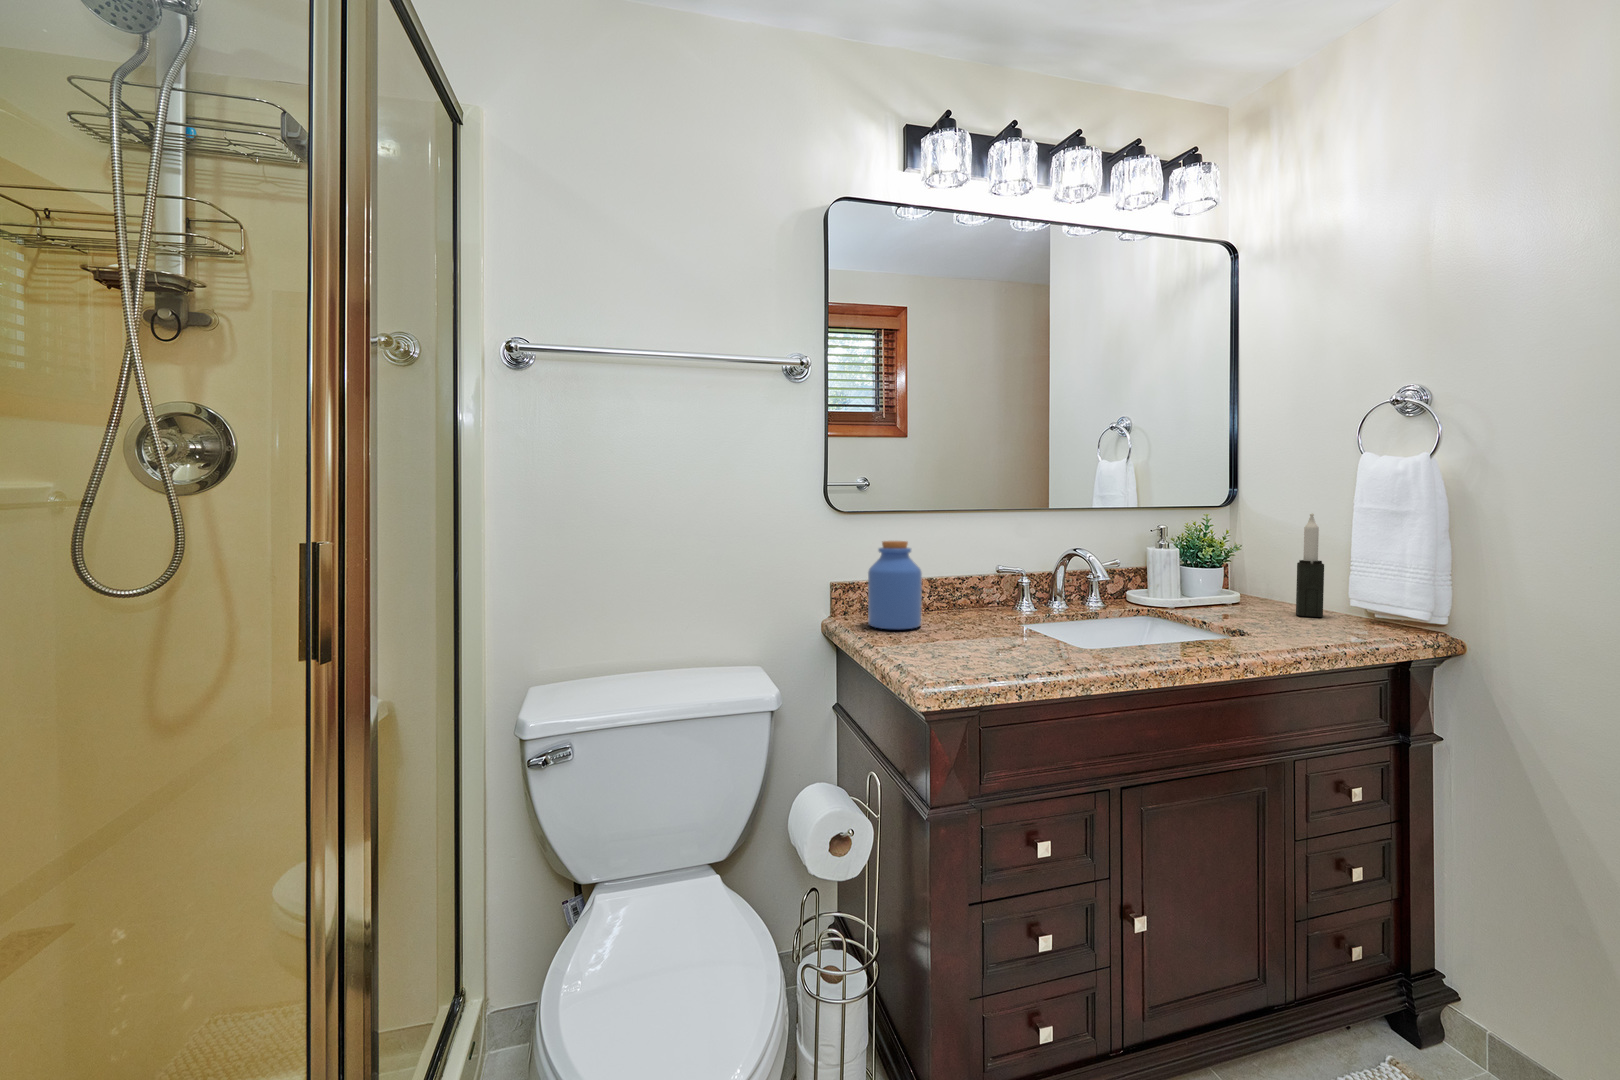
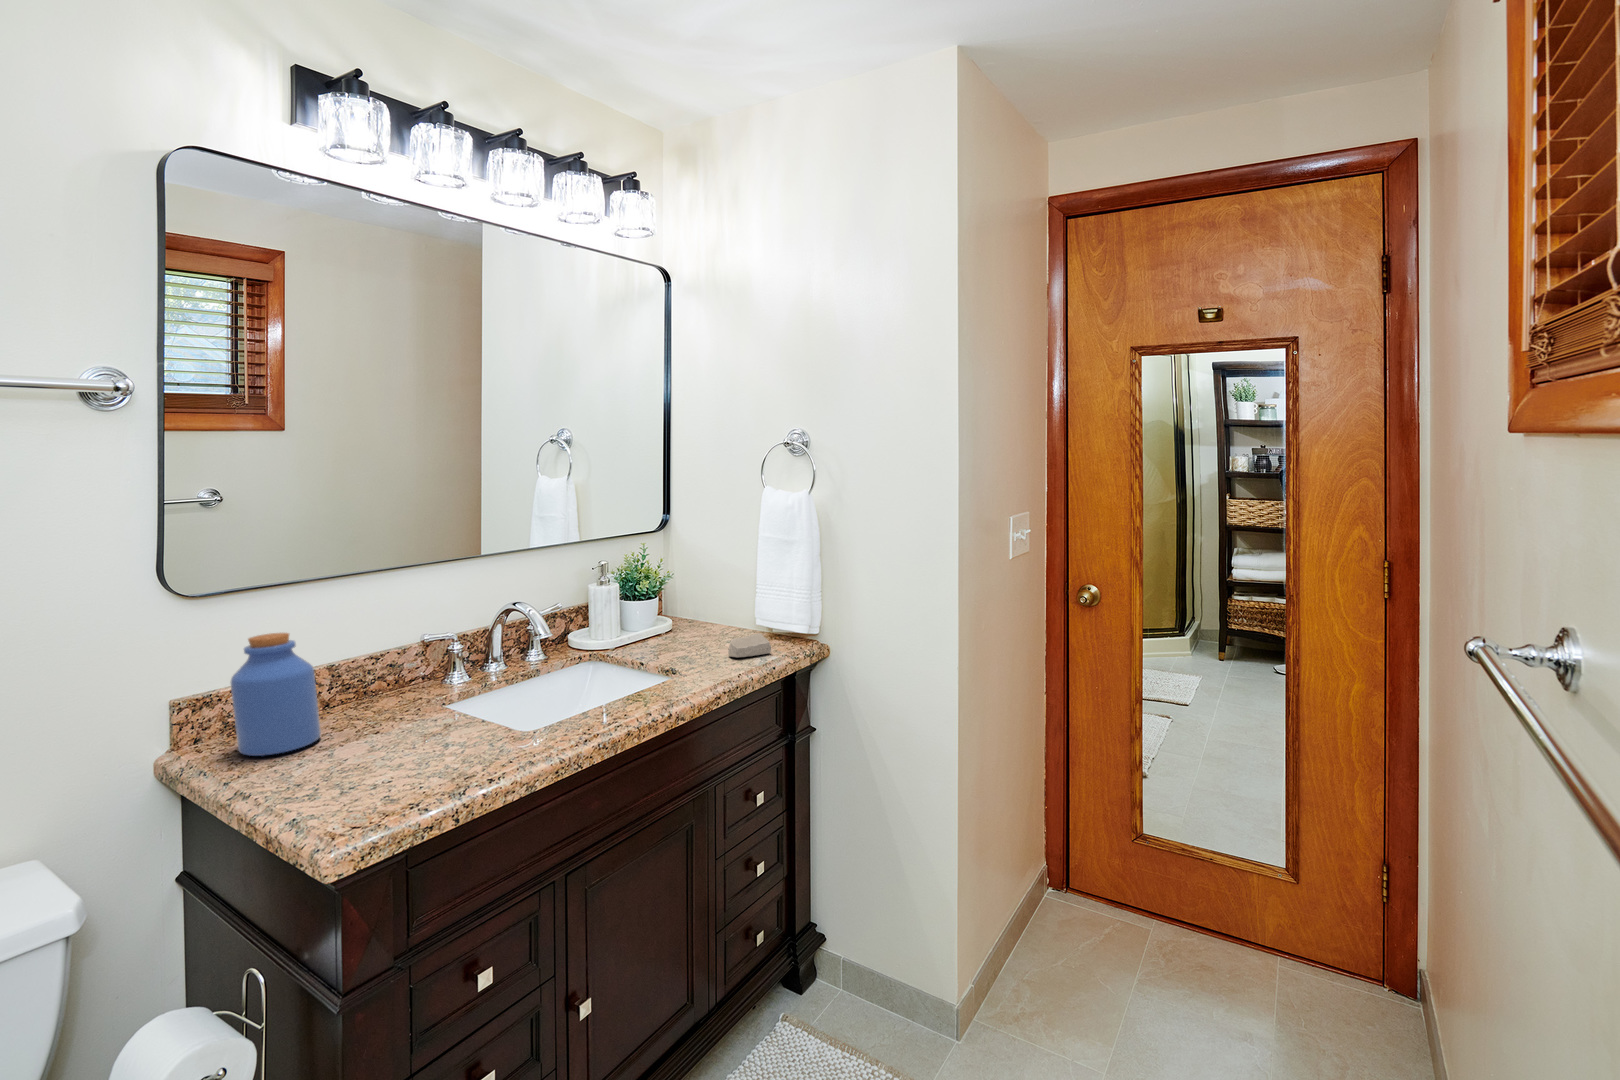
candle: present [1296,513,1324,617] -> none [717,542,740,638]
soap bar: none [1307,612,1367,634] -> present [728,633,771,657]

